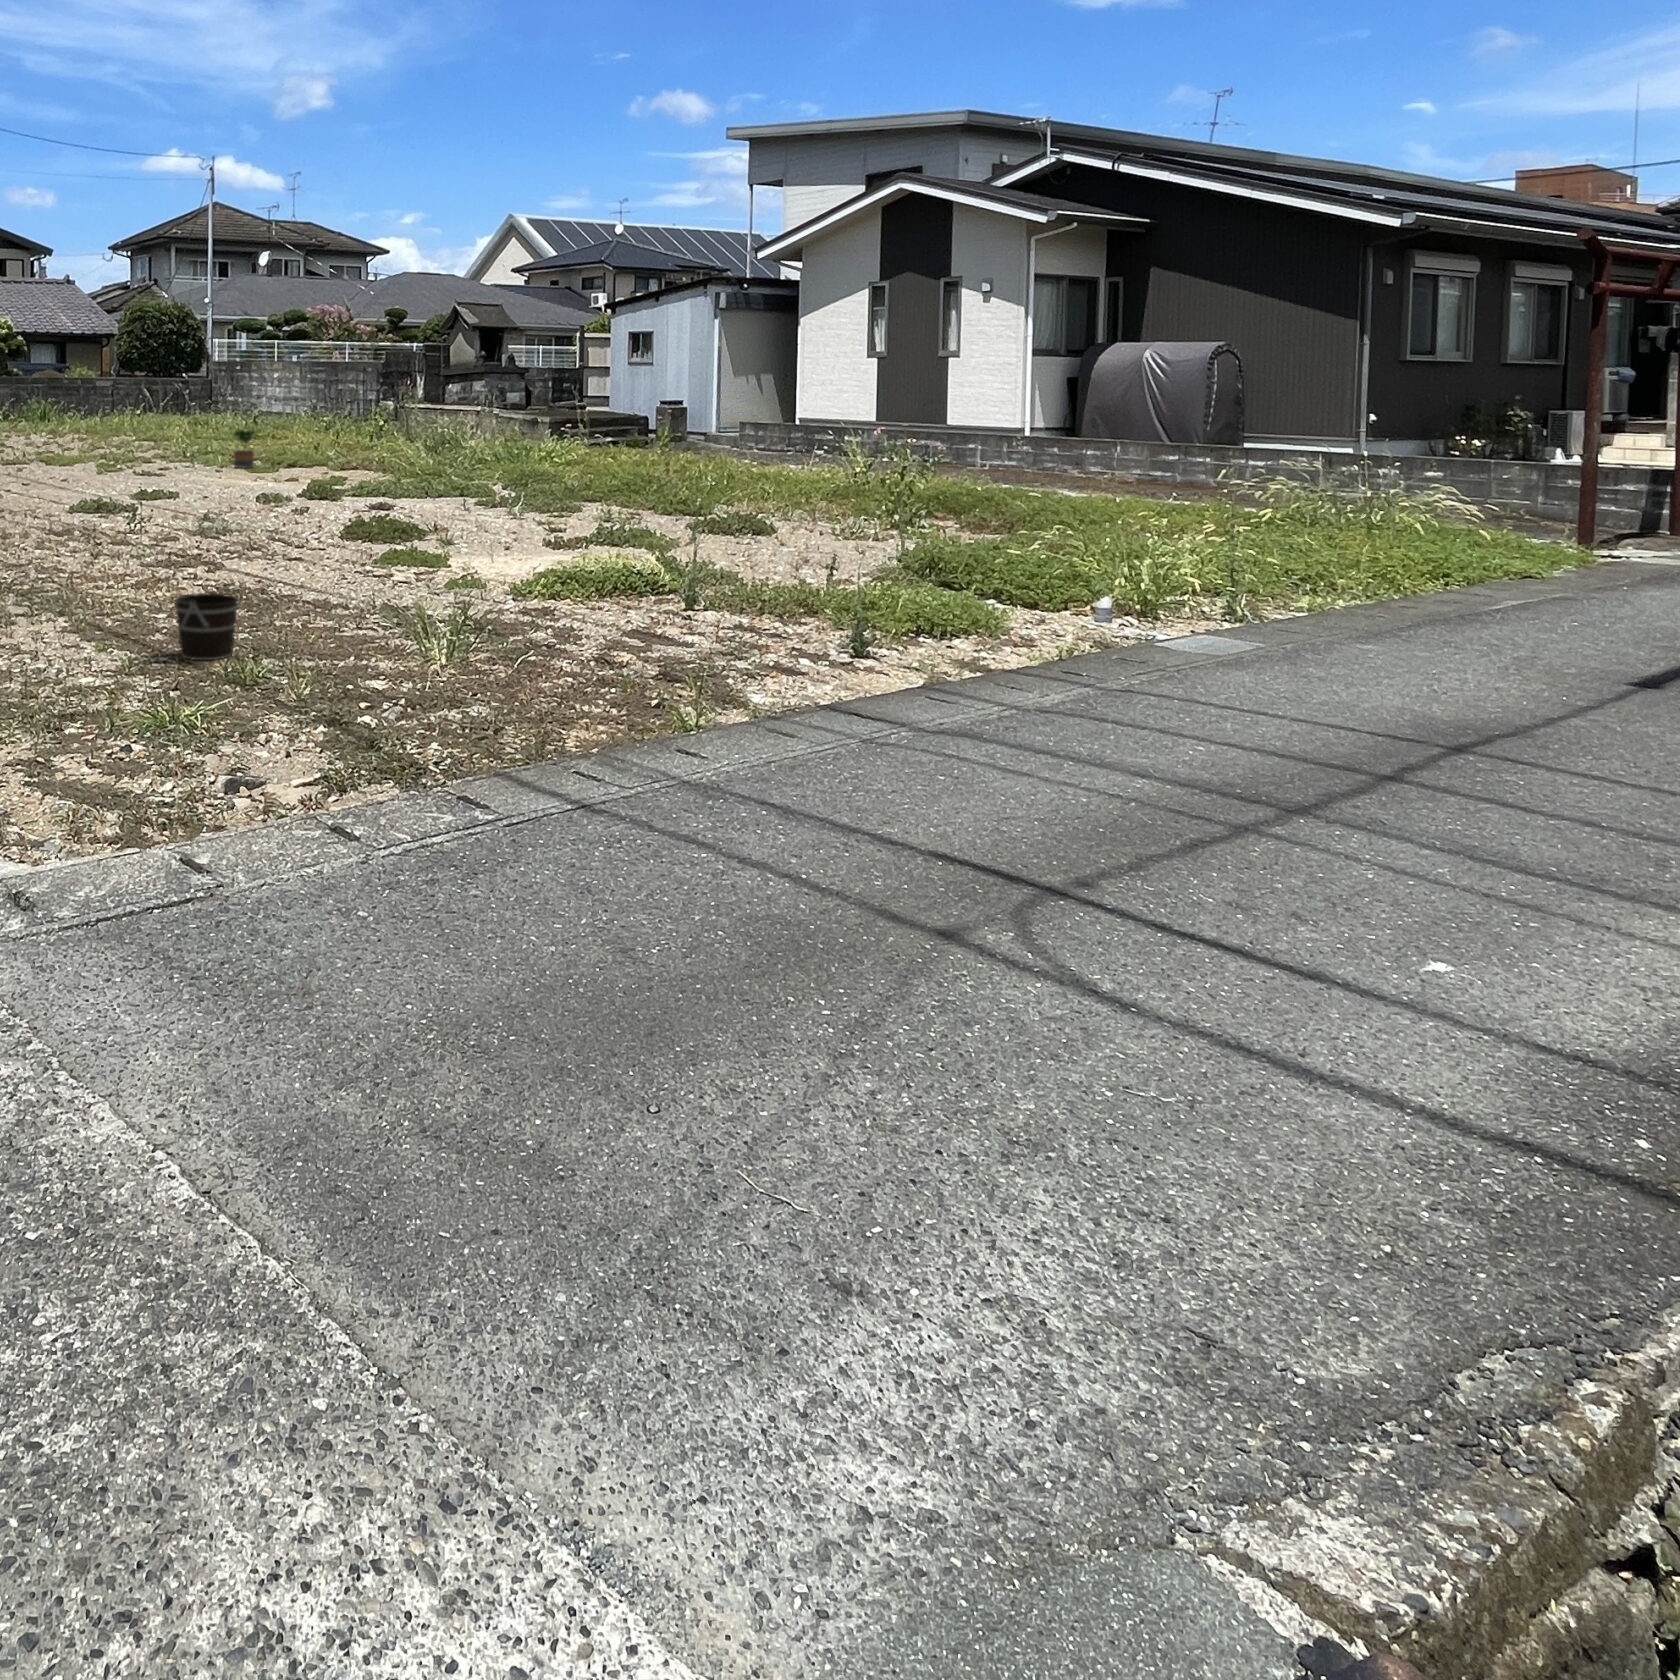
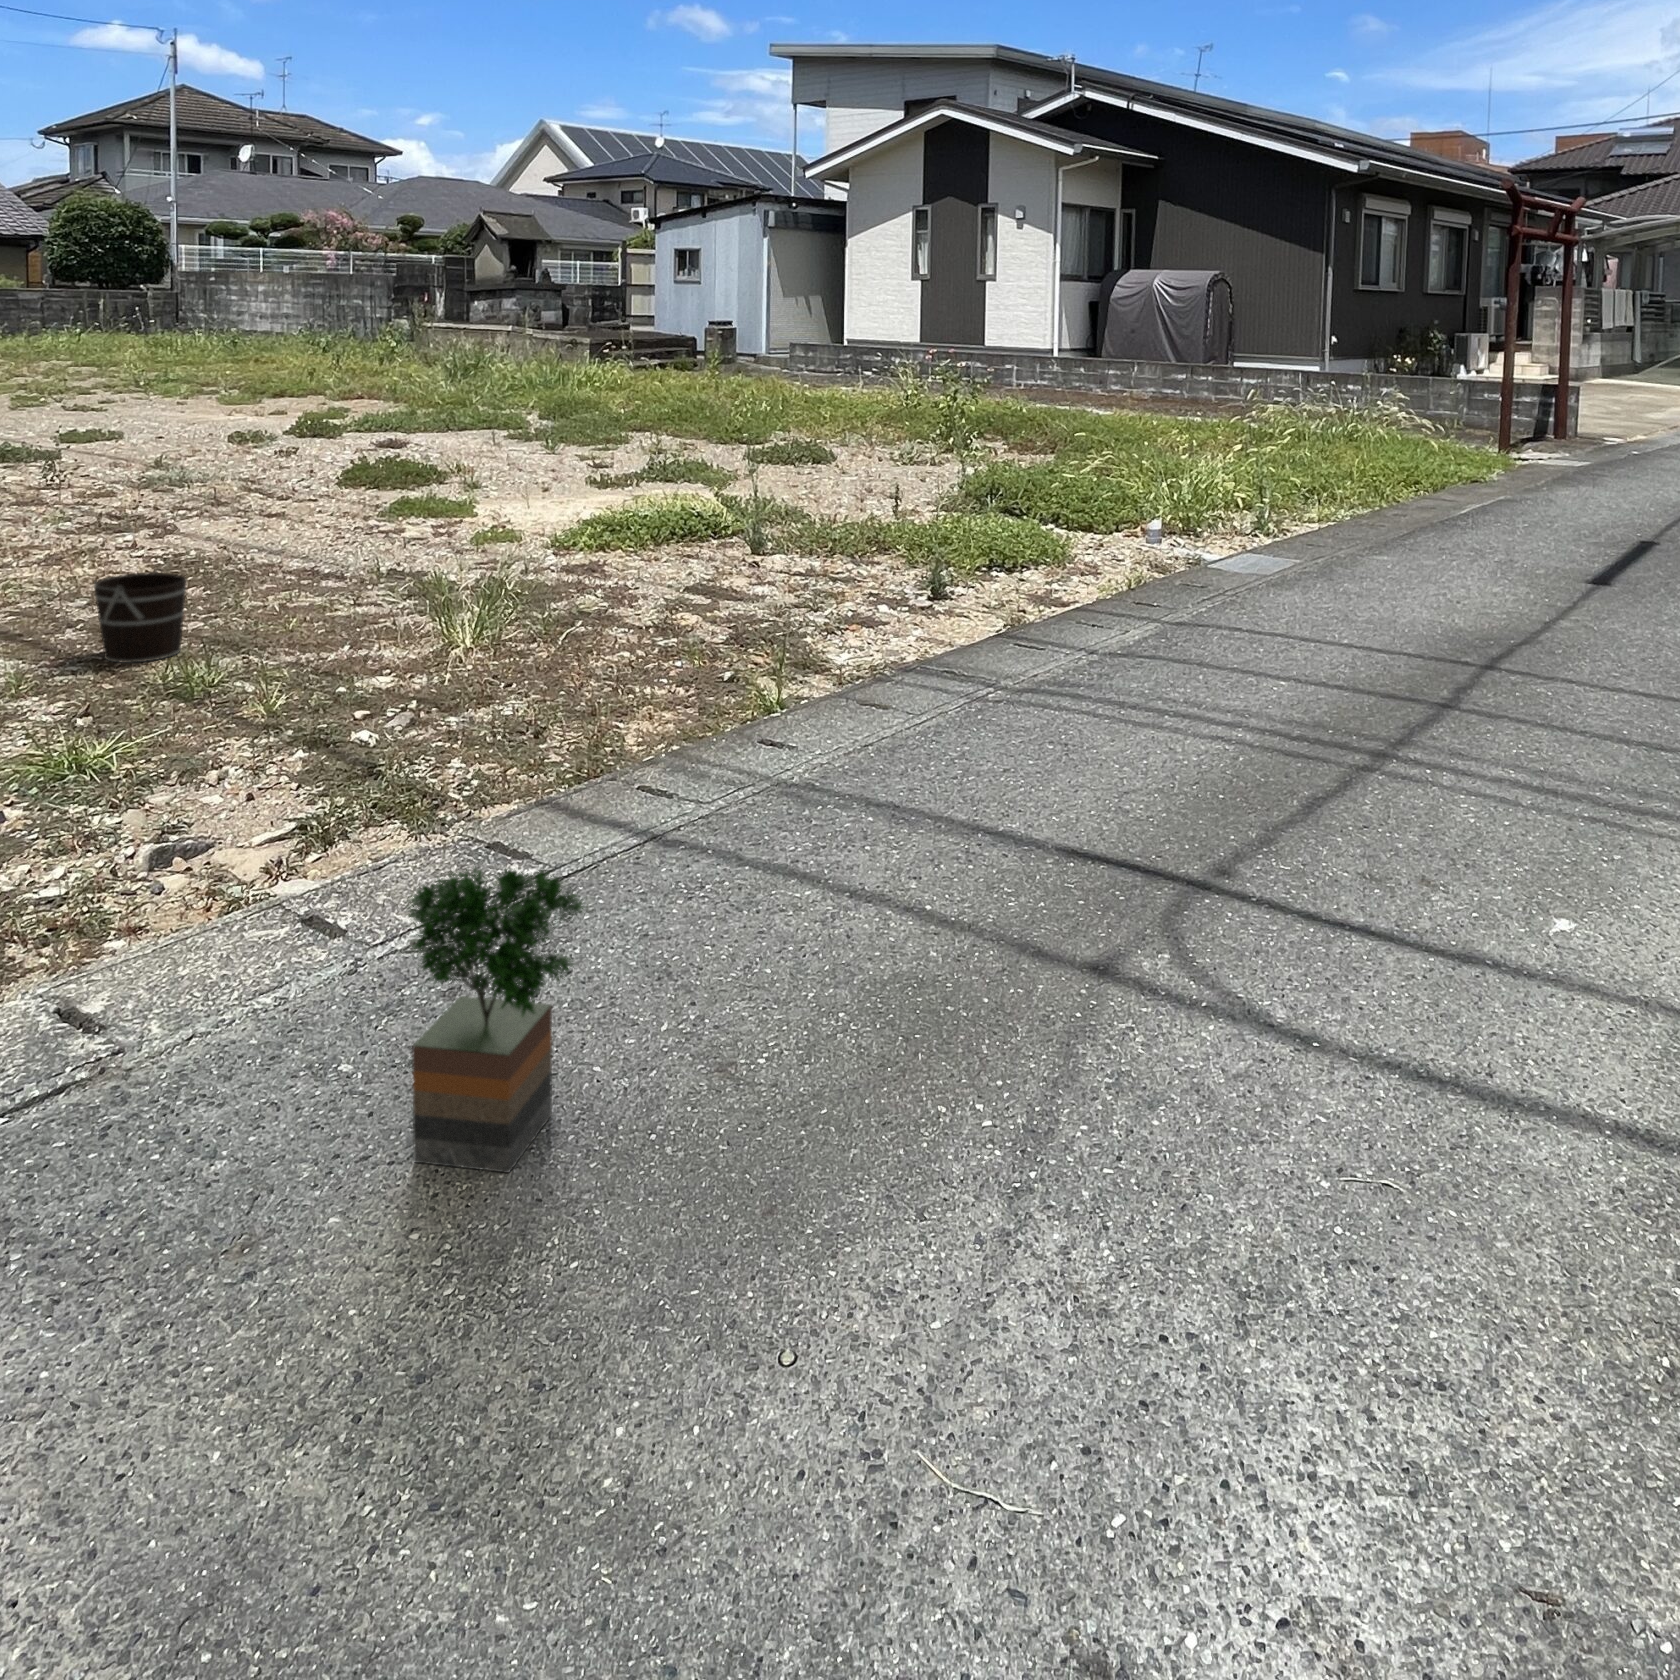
potted tree: present [234,429,256,469] -> present [407,867,583,1173]

